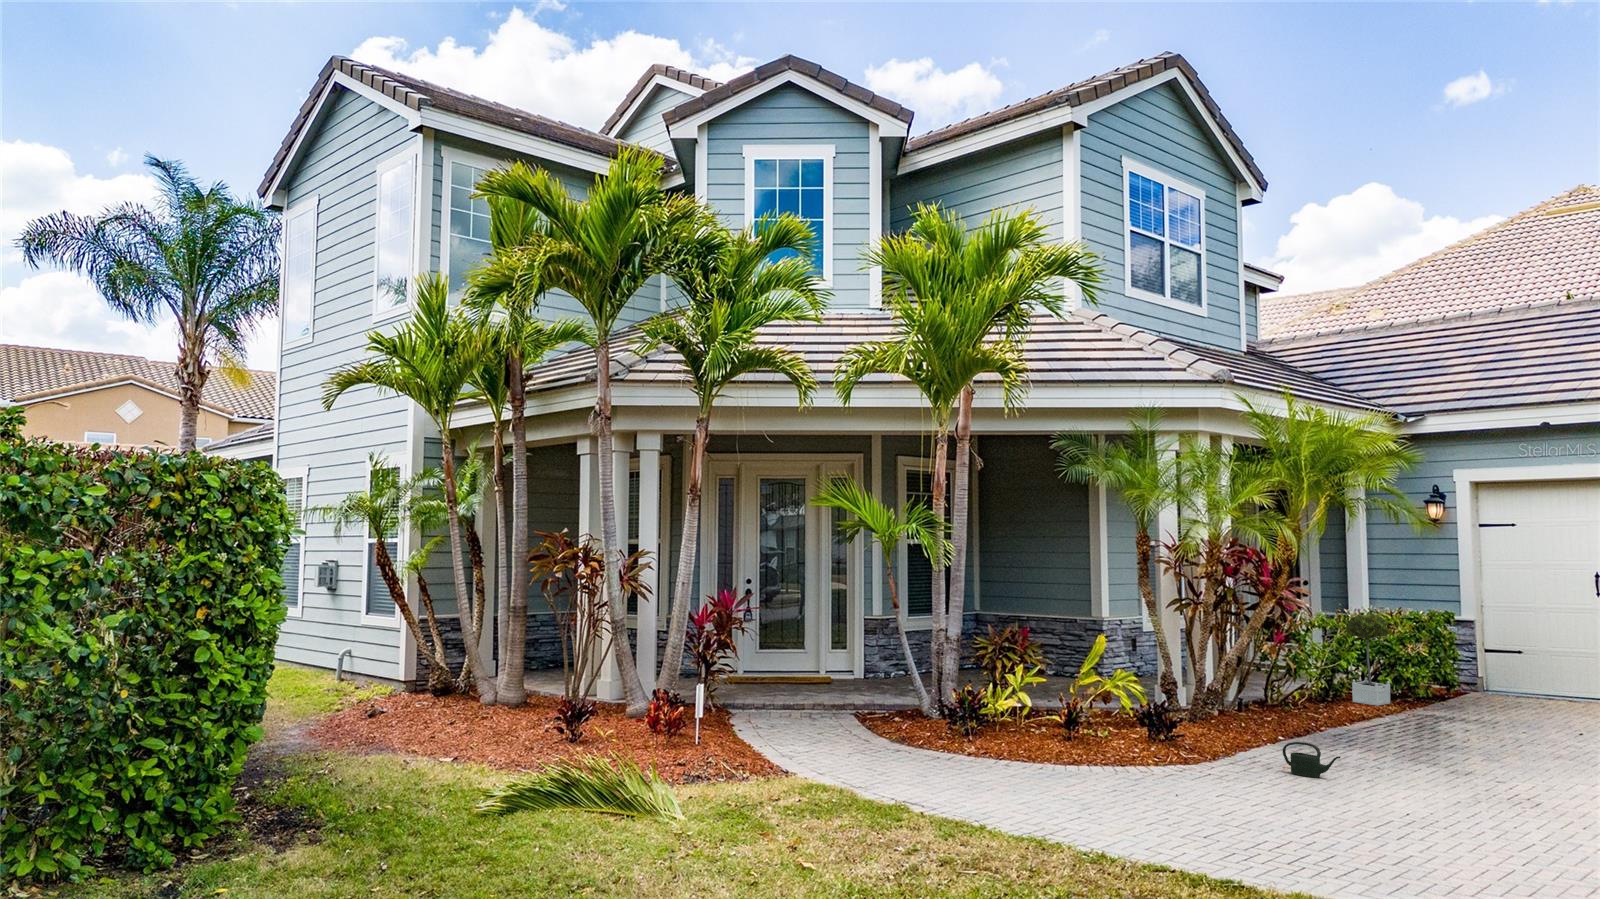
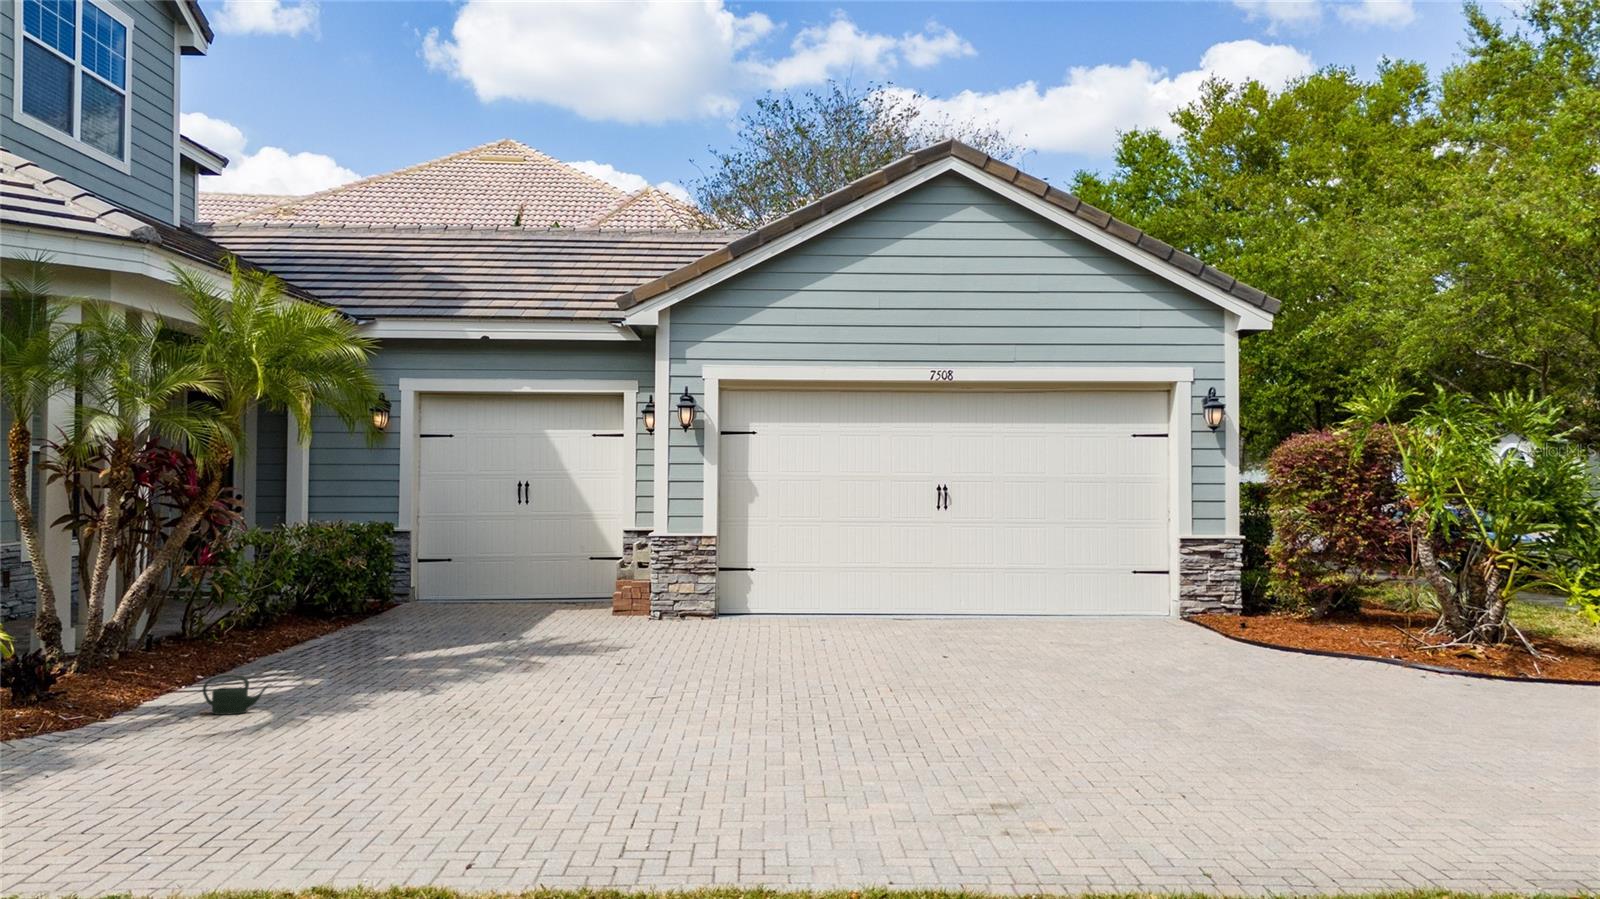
potted tree: present [1345,614,1390,706] -> none [282,524,328,622]

